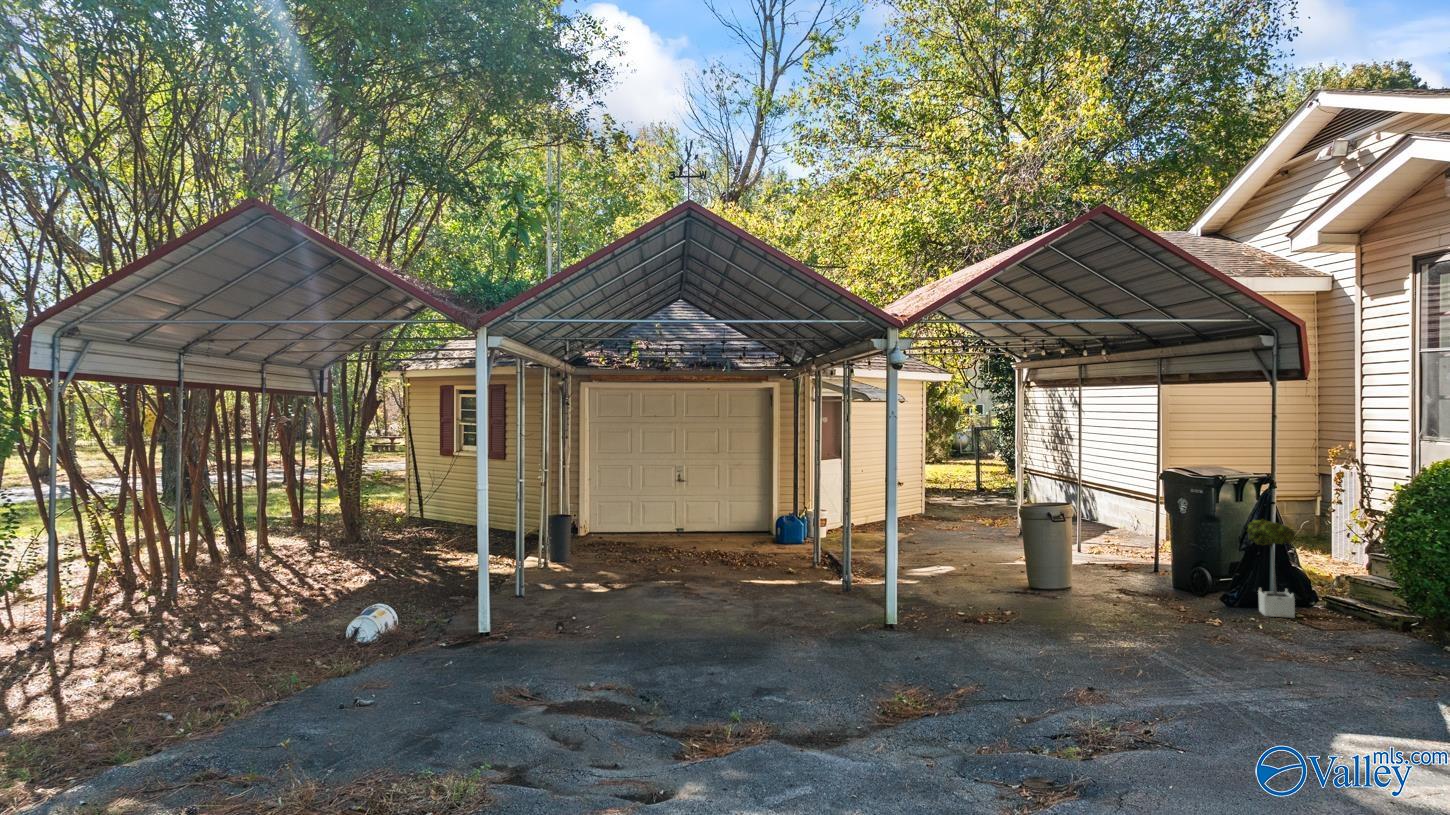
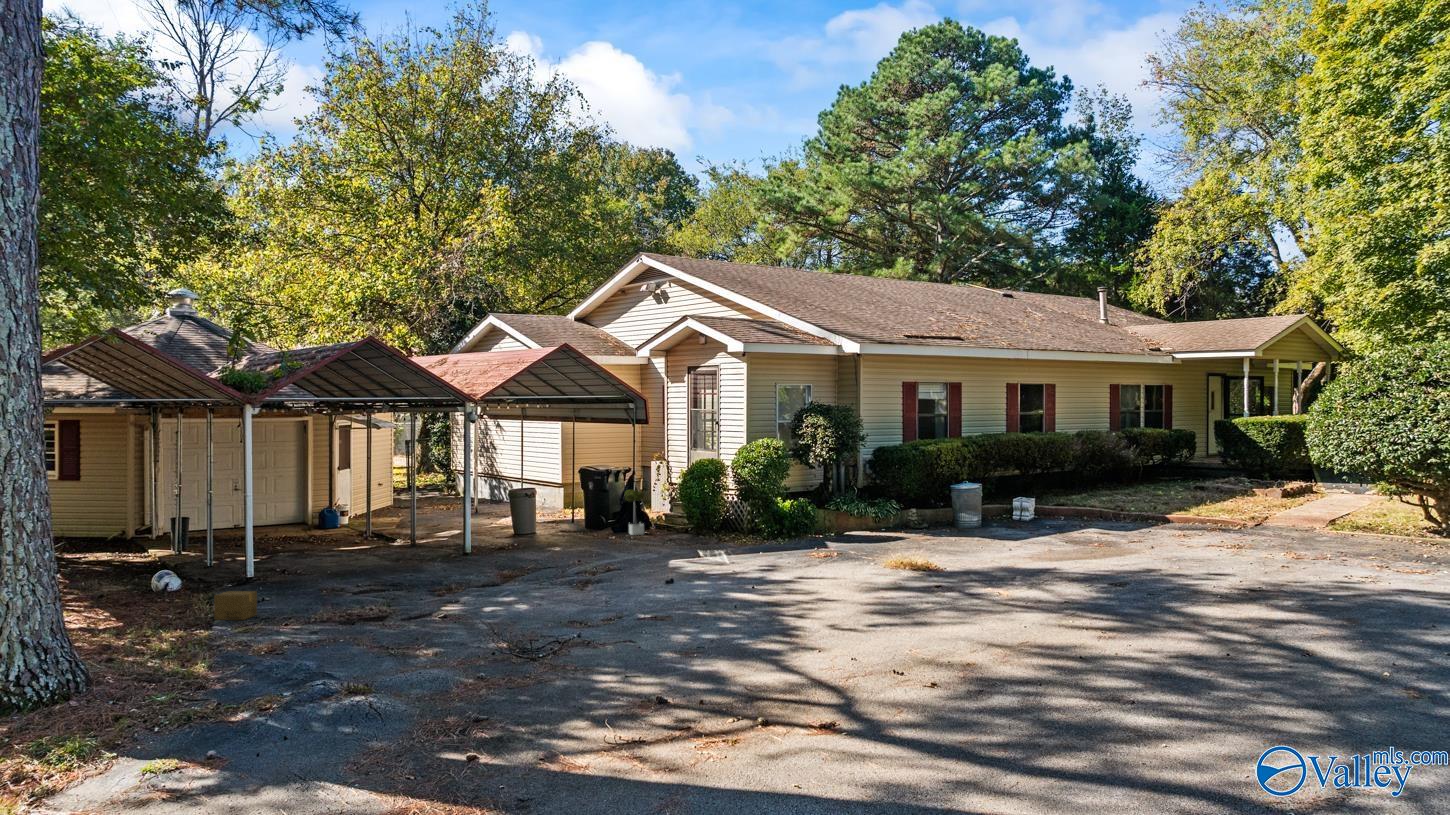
cardboard box: none [178,684,252,760] -> present [214,591,257,620]

